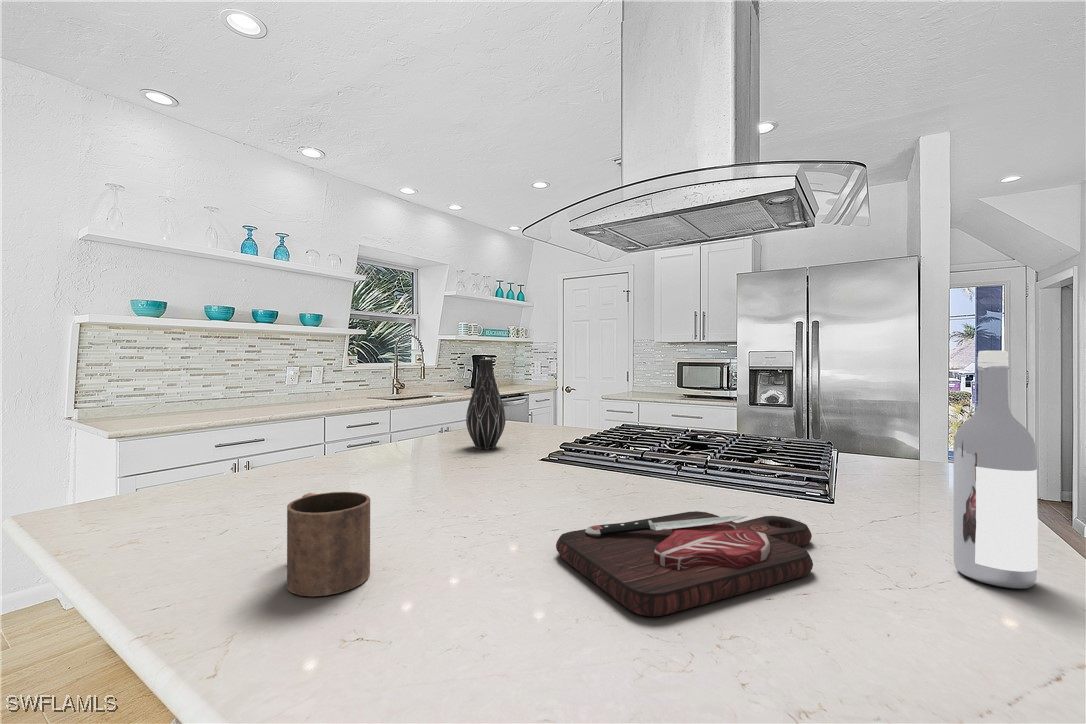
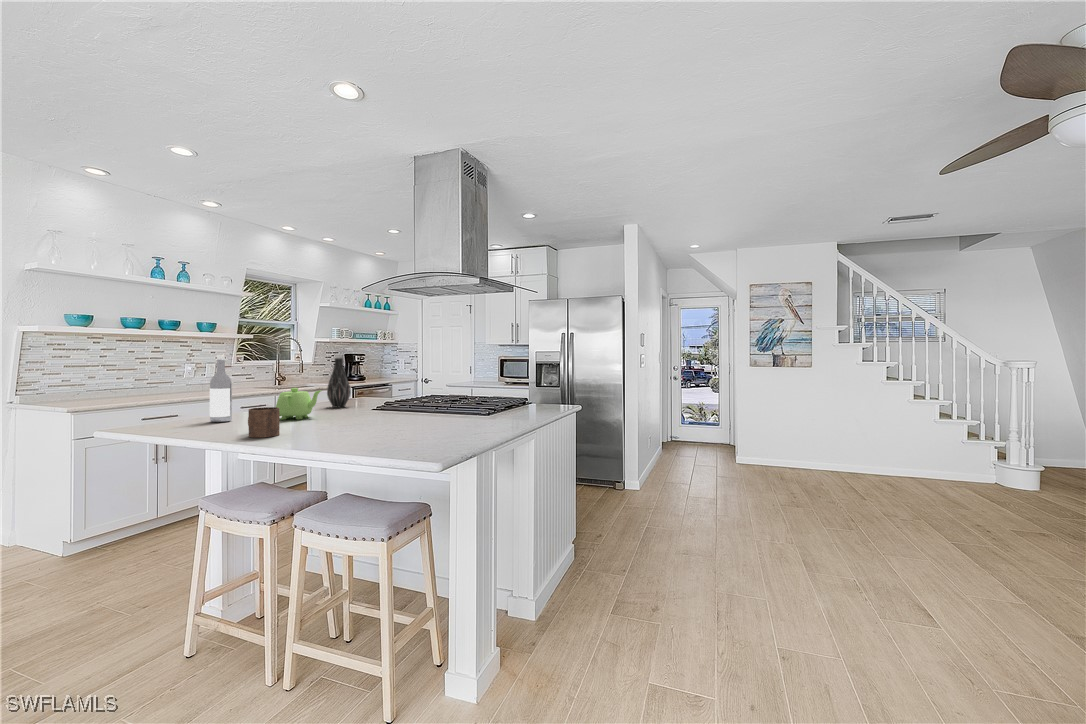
wine bottle: present [953,351,1038,589] -> present [210,355,232,422]
teapot: none [375,420,467,490] -> present [276,388,322,420]
cutting board: present [556,511,813,617] -> none [352,414,453,435]

